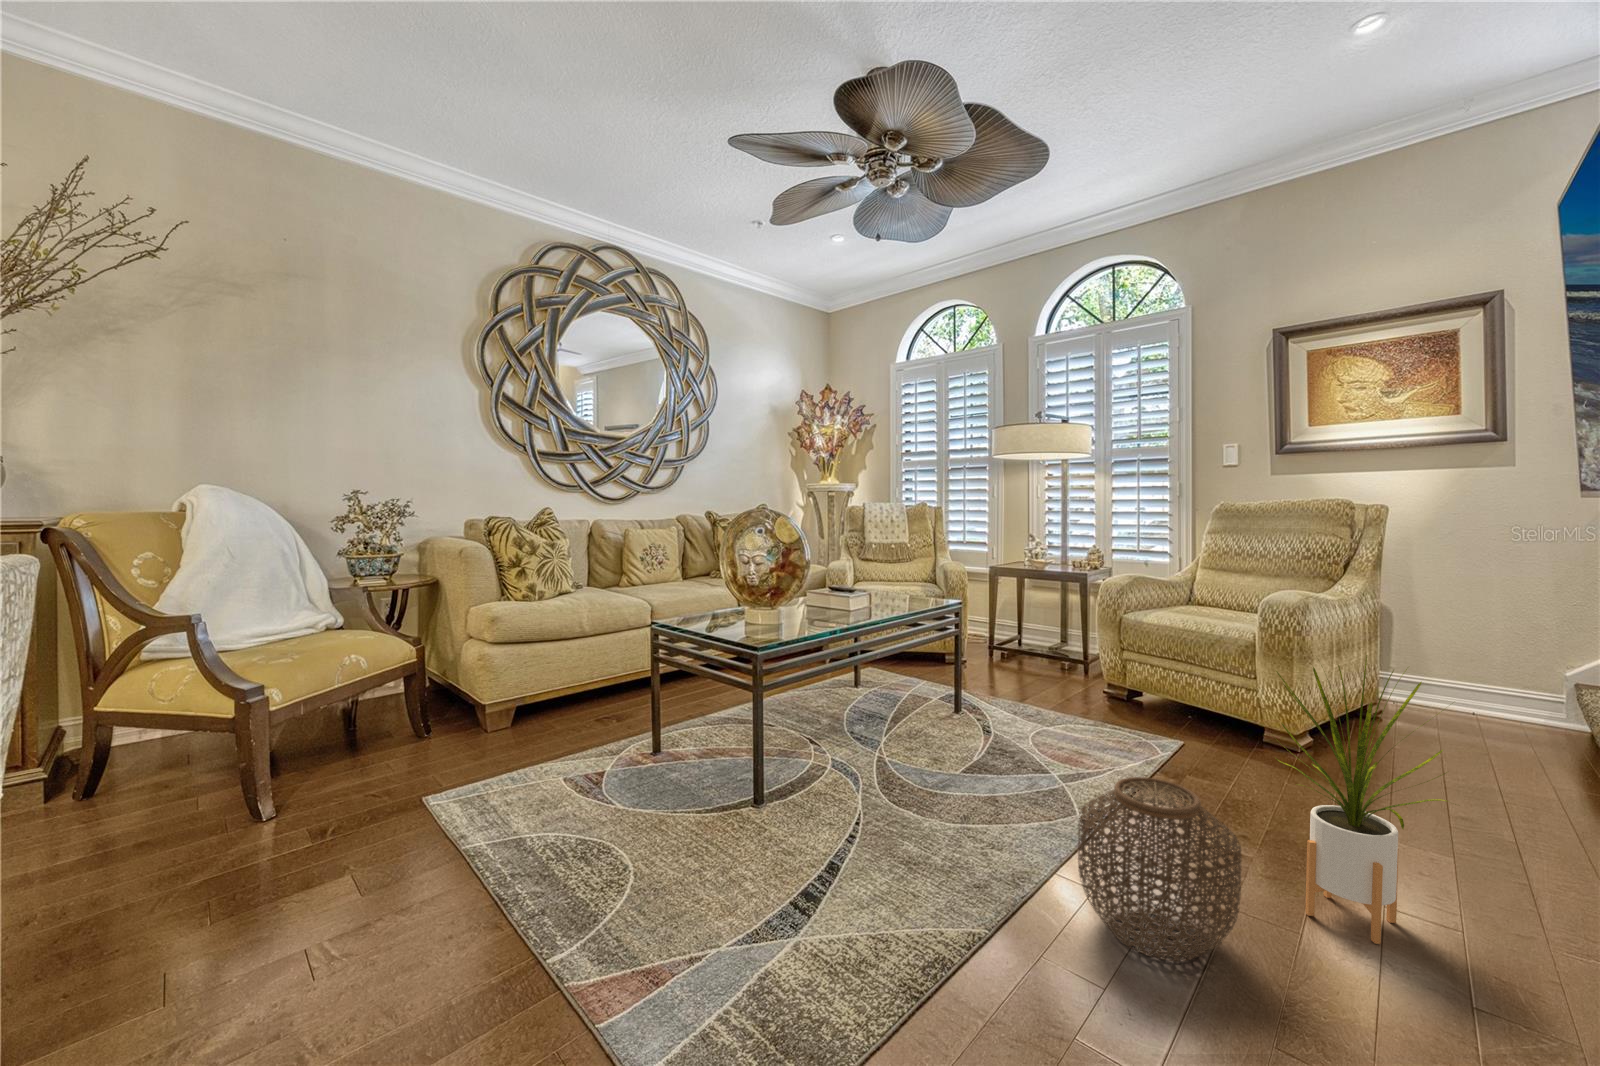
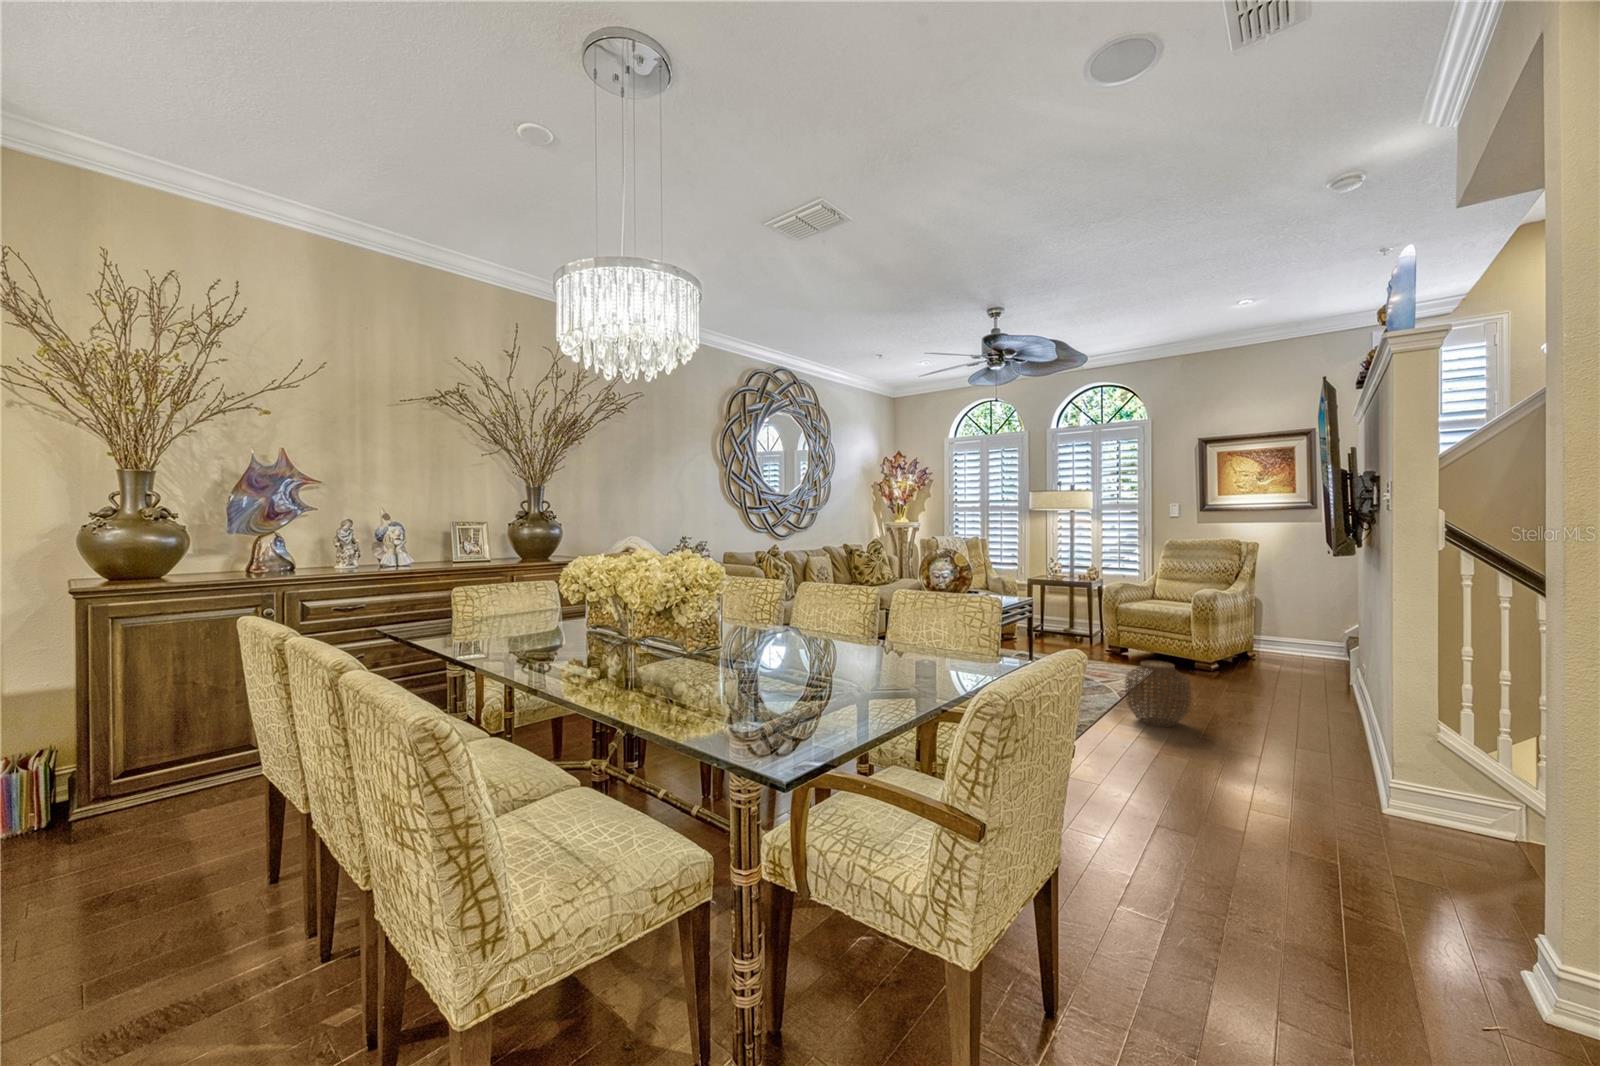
house plant: present [1276,655,1446,944] -> none [1200,610,1270,722]

